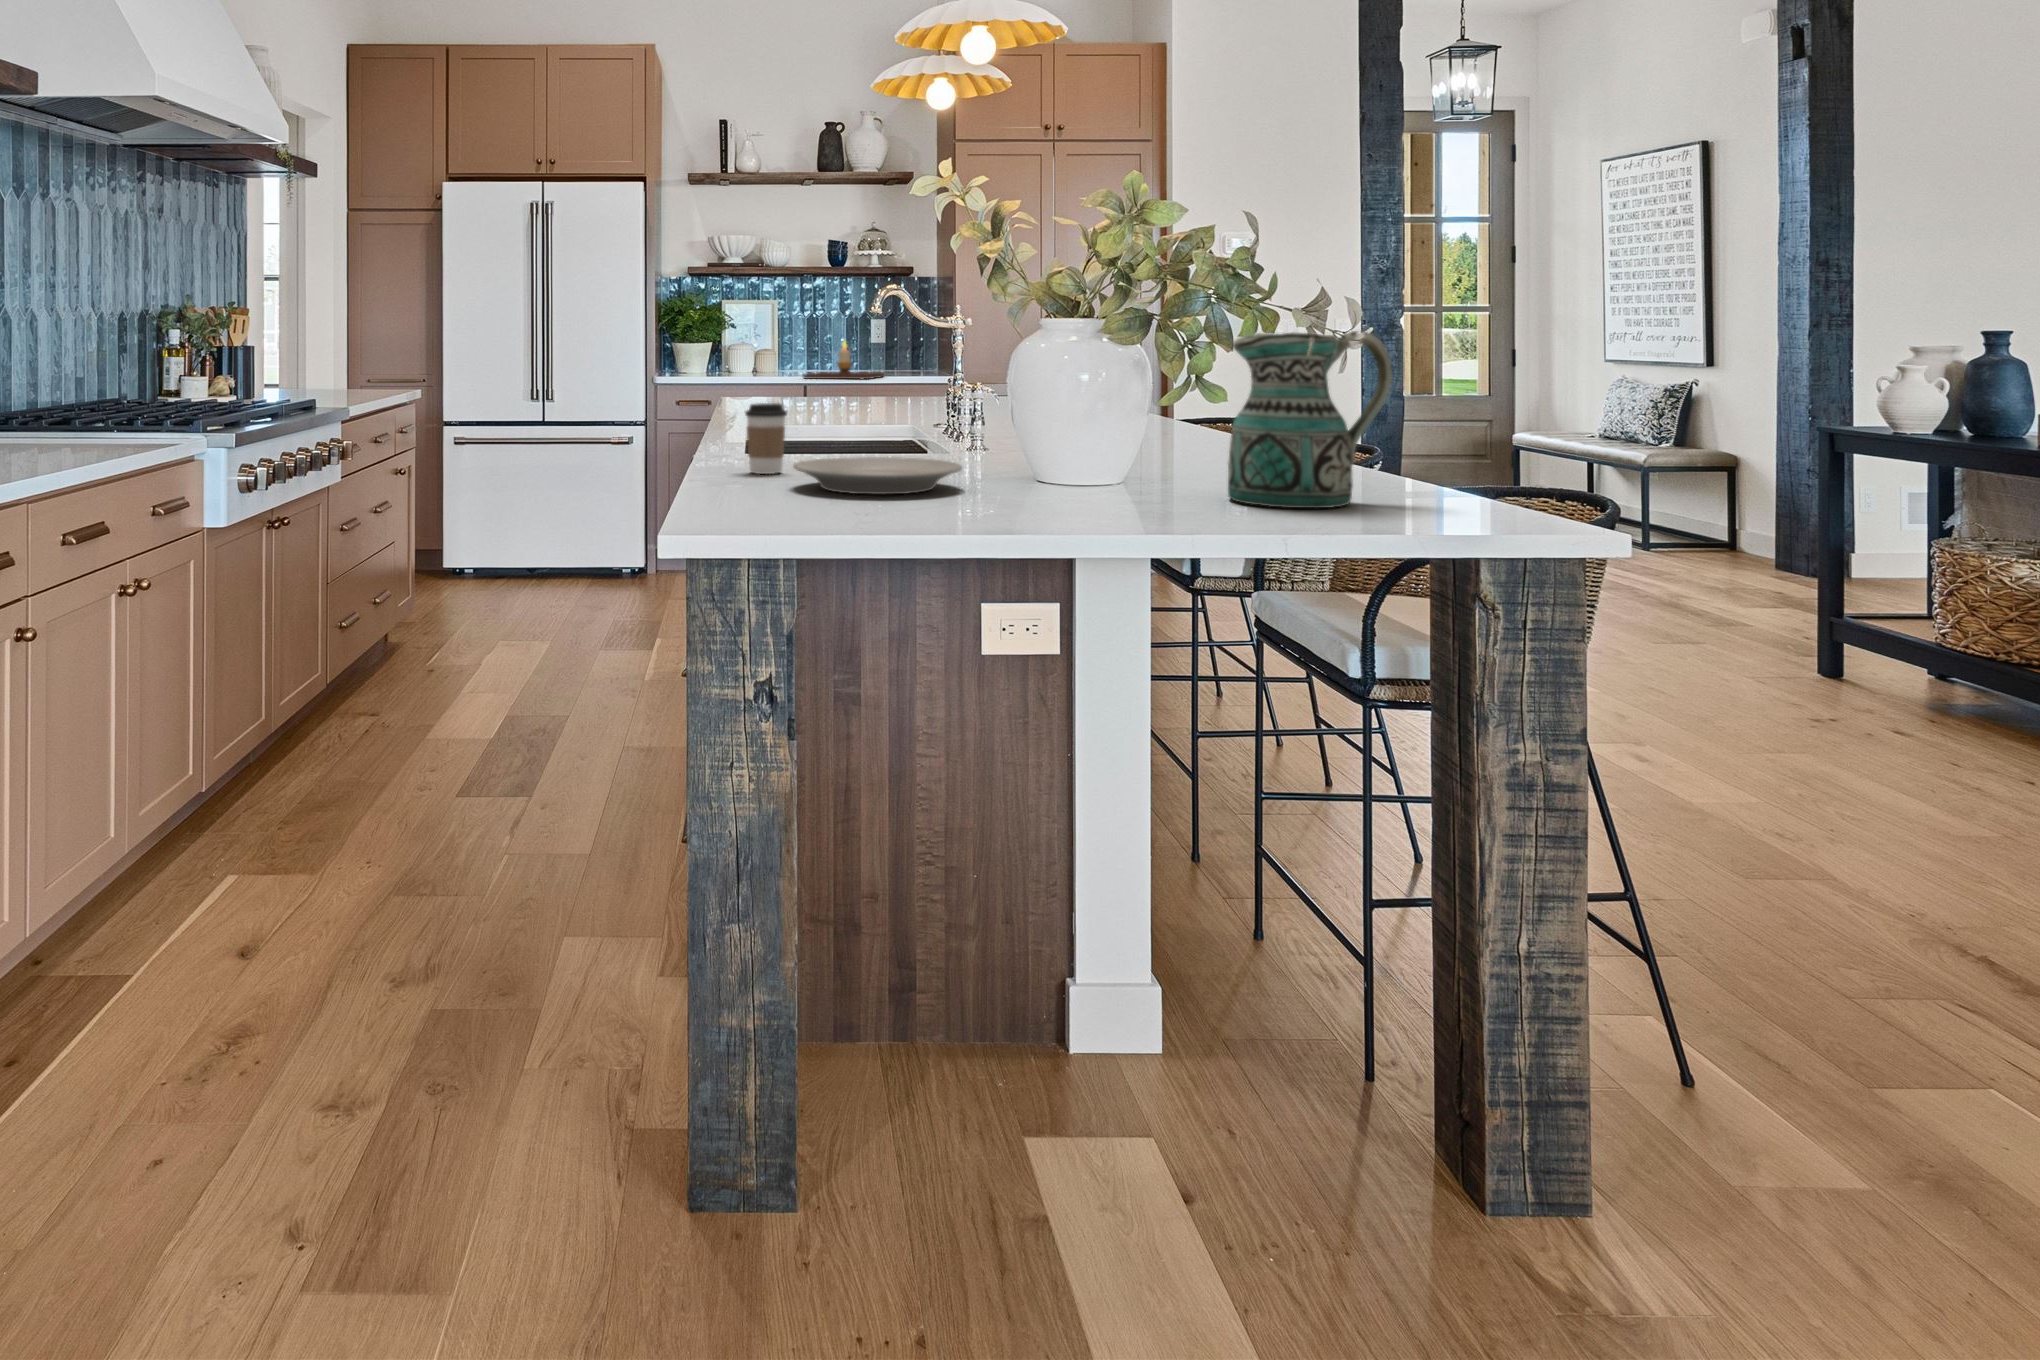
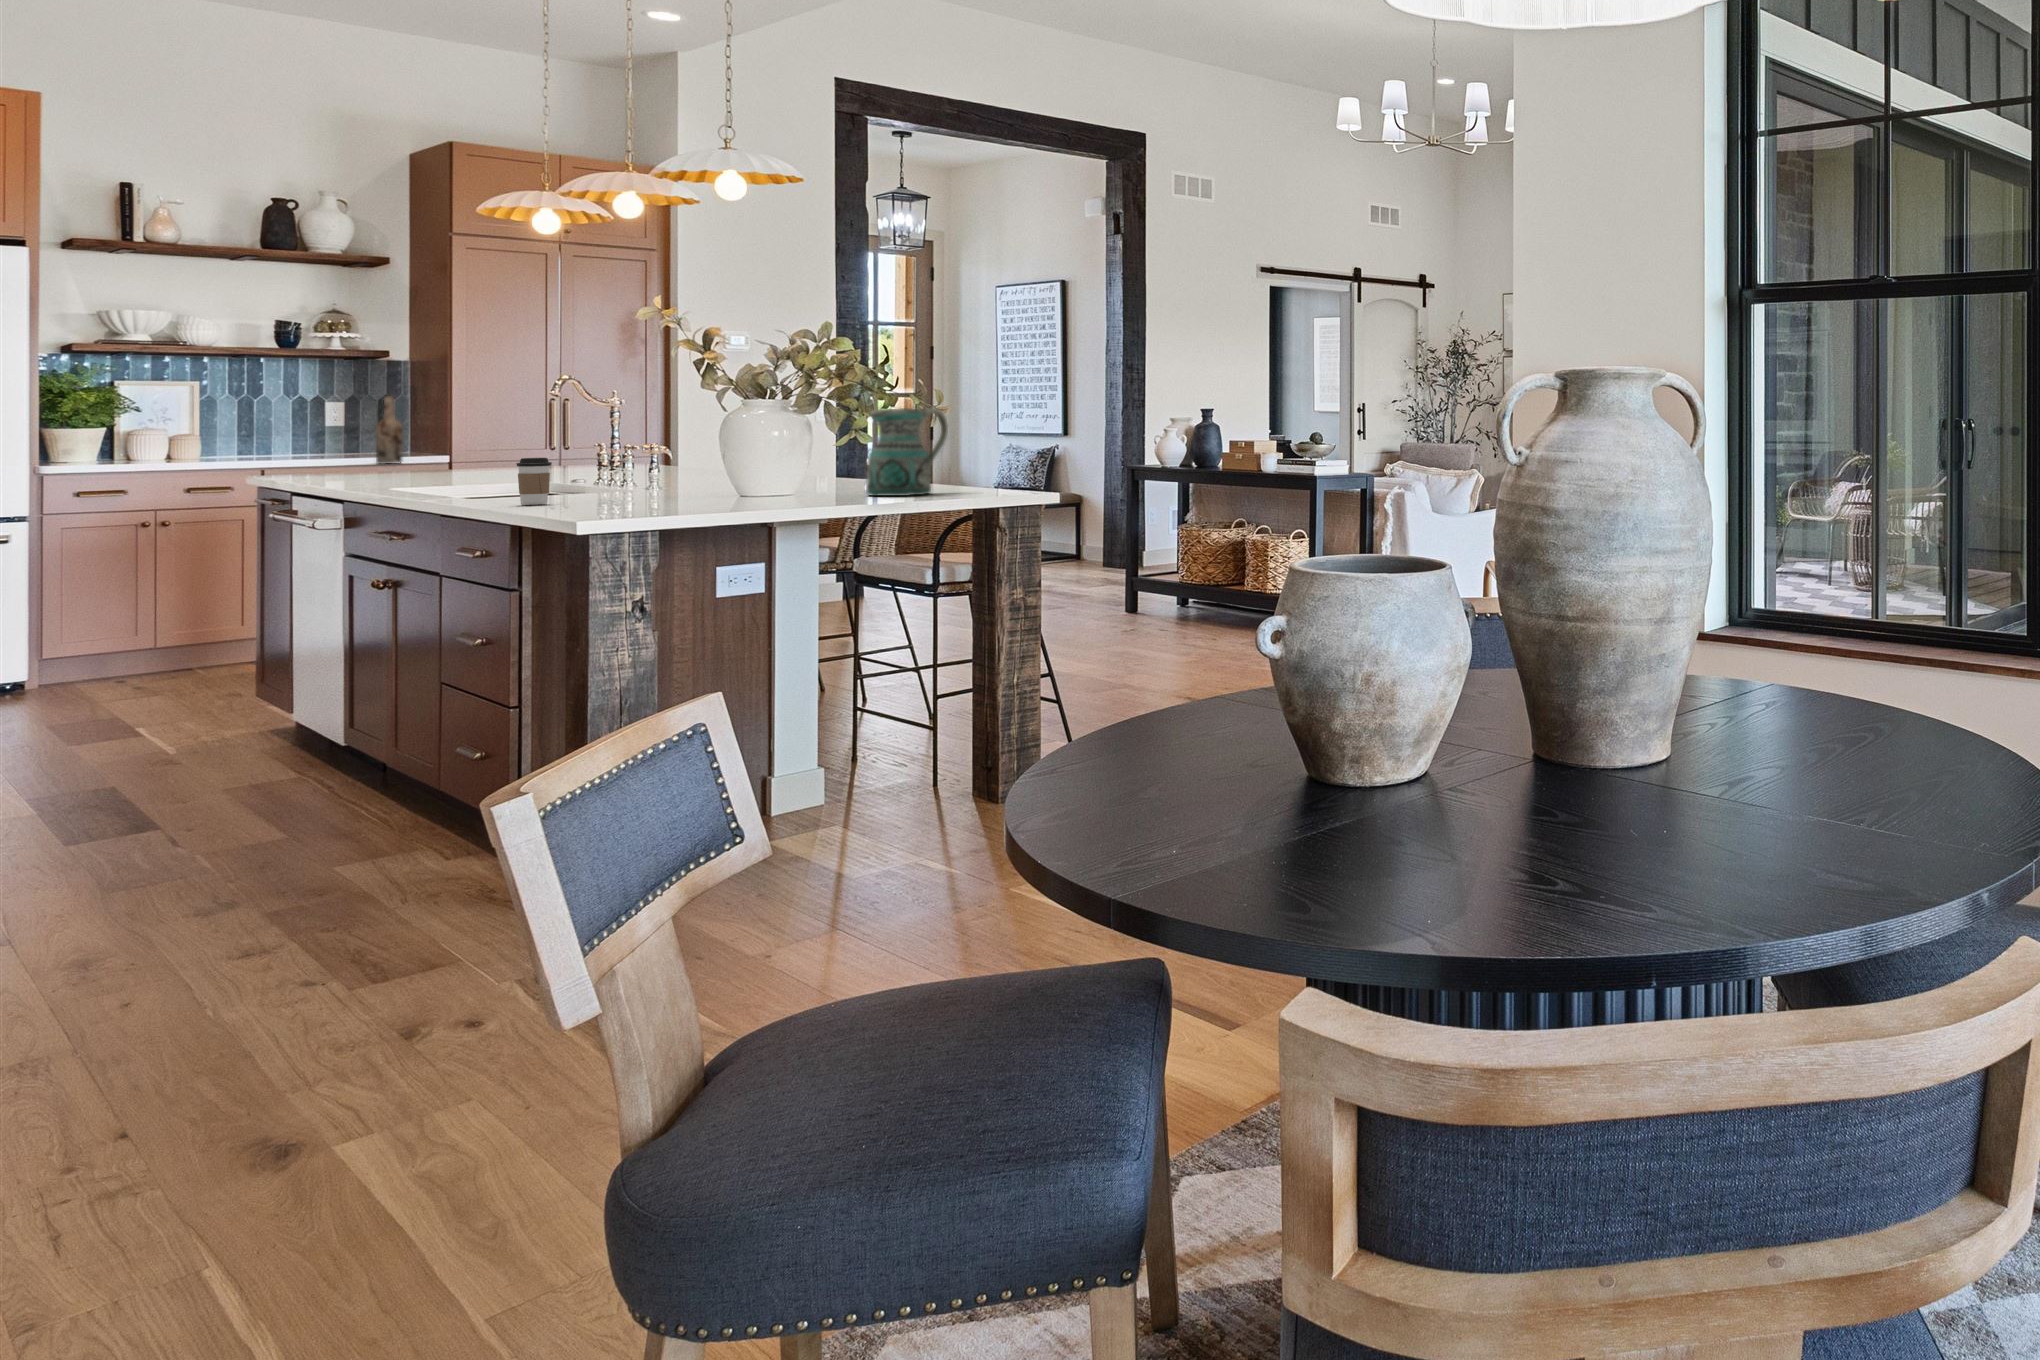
wine bottle: none [888,314,909,384] -> present [376,396,403,464]
candle: present [803,342,885,379] -> none [239,423,342,464]
plate: present [793,457,963,494] -> none [585,487,706,506]

